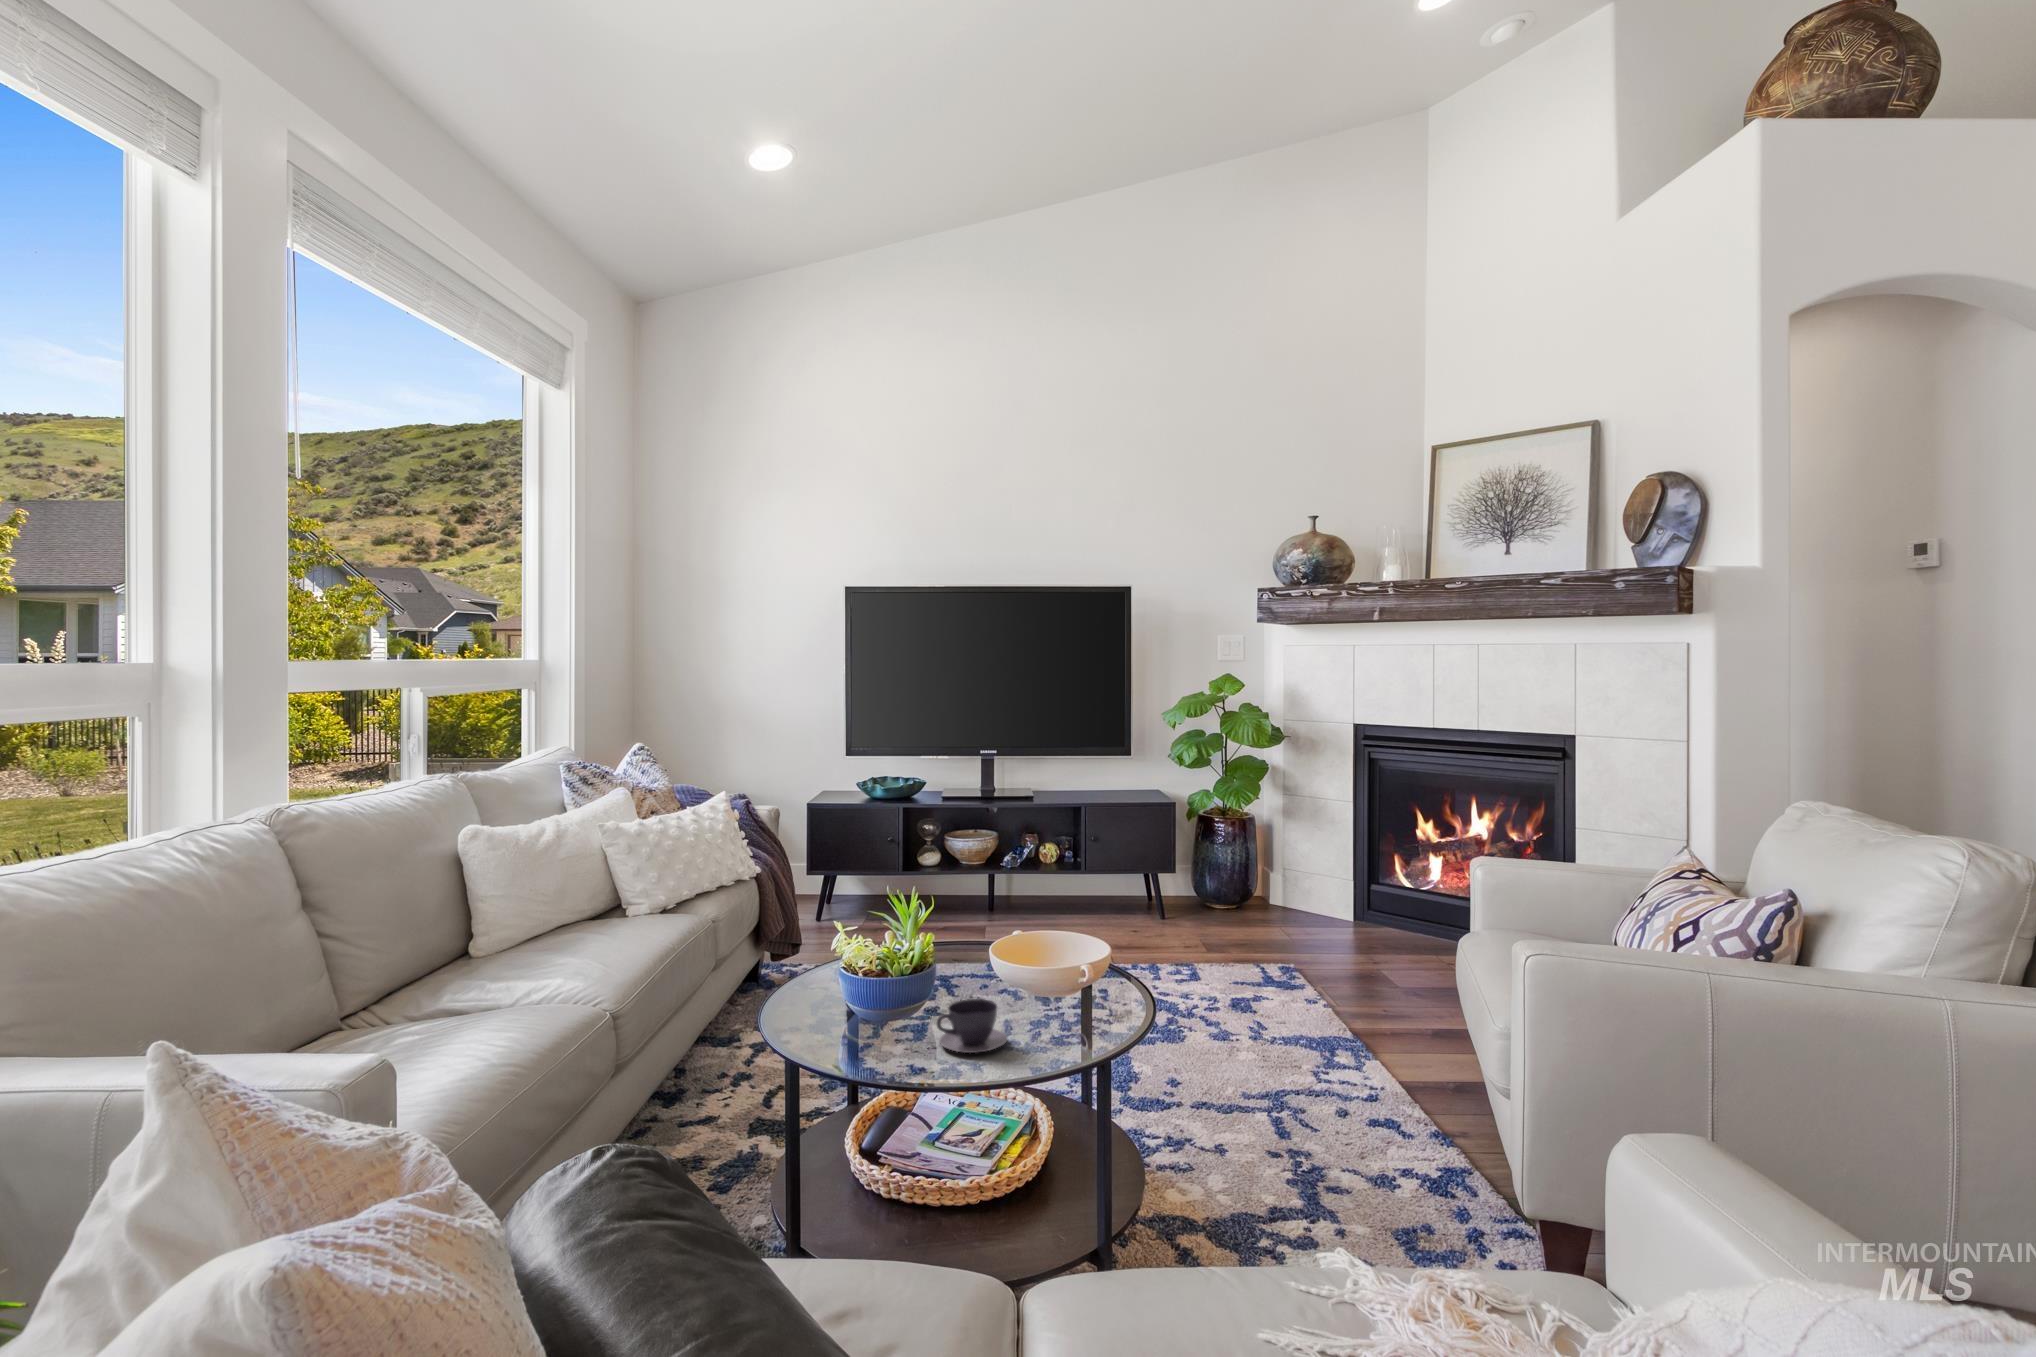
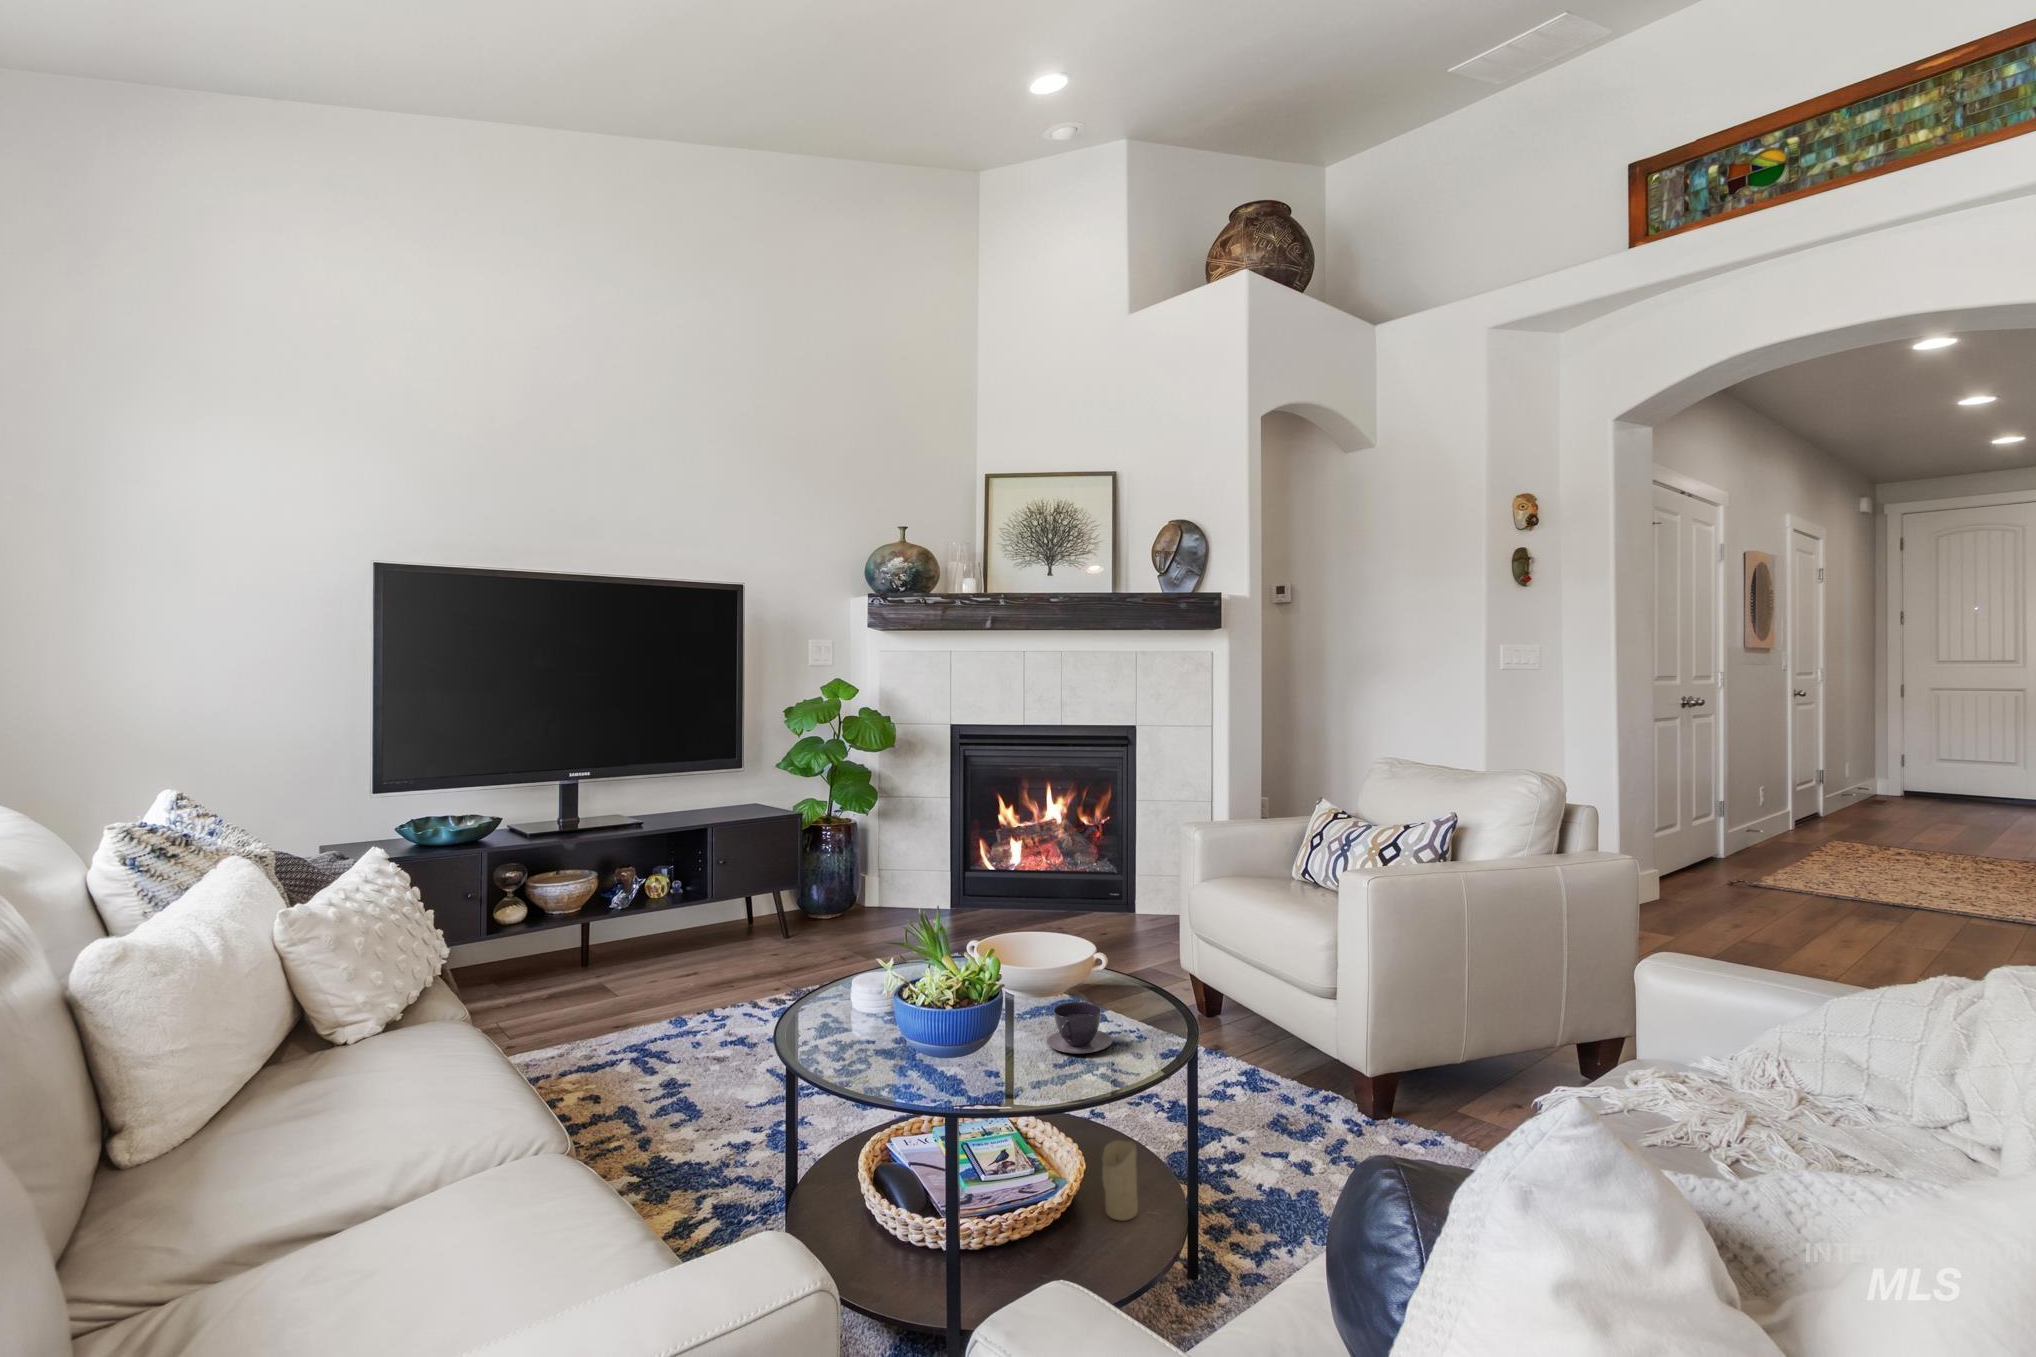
candle: none [982,1157,1019,1244] -> present [1102,1140,1138,1221]

